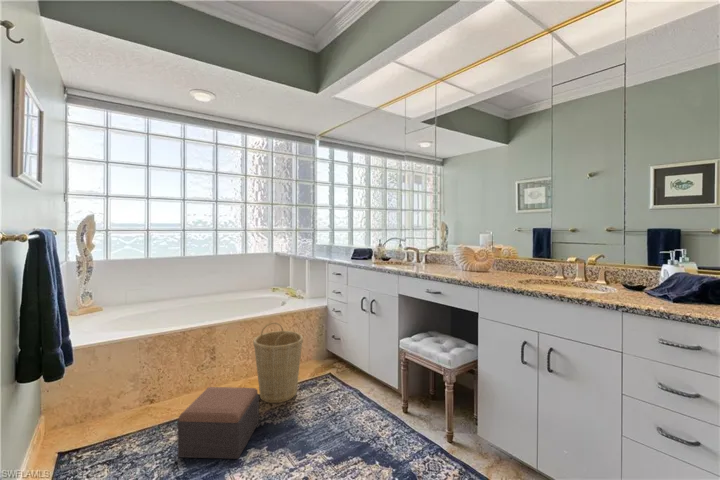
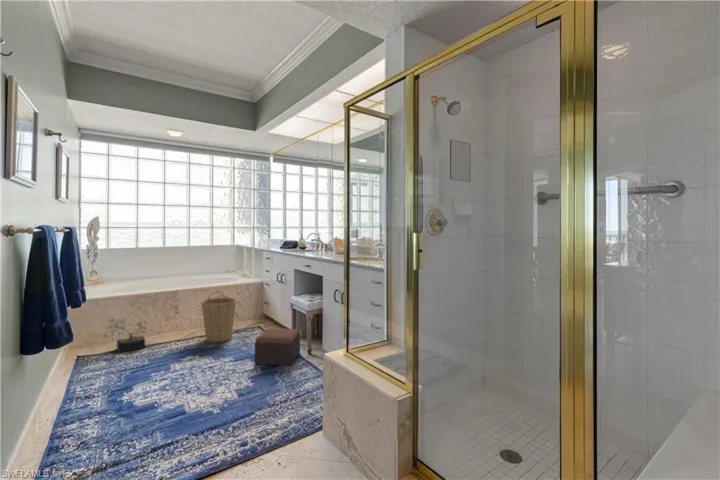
decorative plant: none [105,375,180,434] -> present [107,319,151,352]
footstool: present [177,387,259,459] -> present [255,328,300,366]

